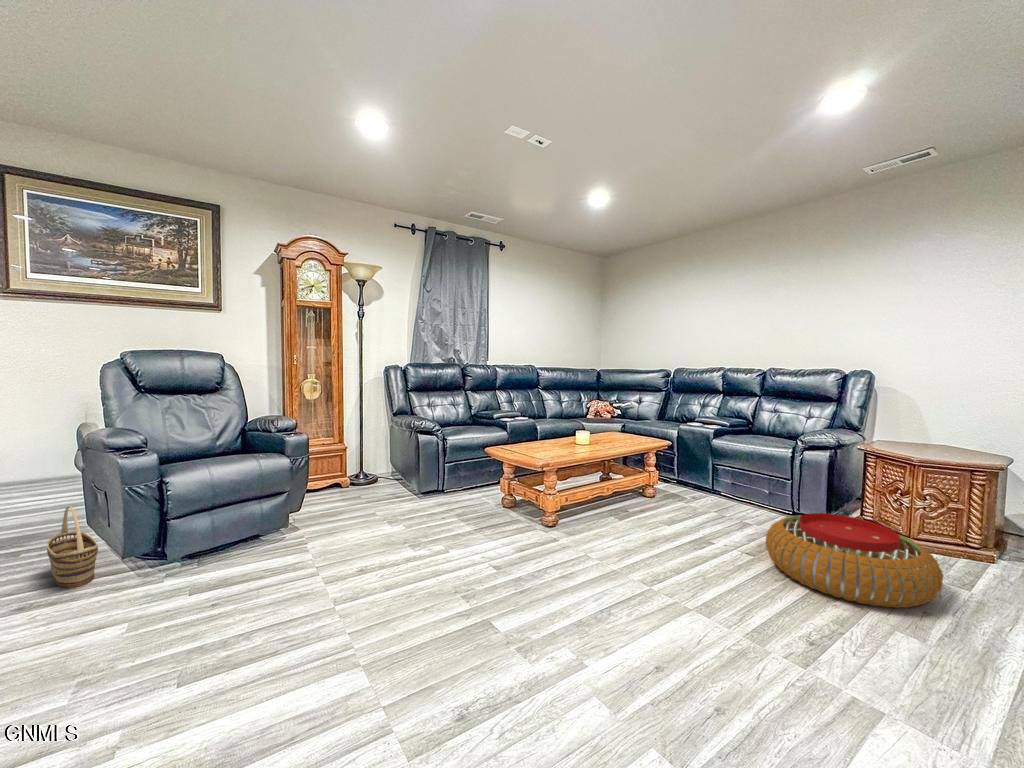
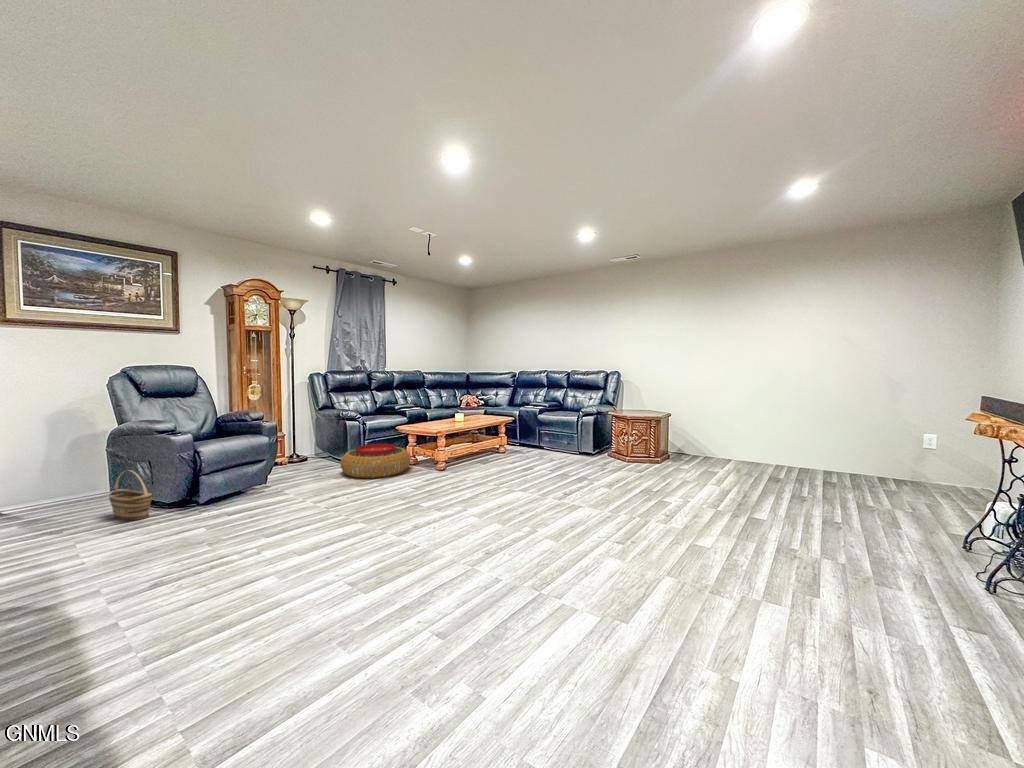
pouf: present [766,513,943,608] -> present [341,444,410,478]

